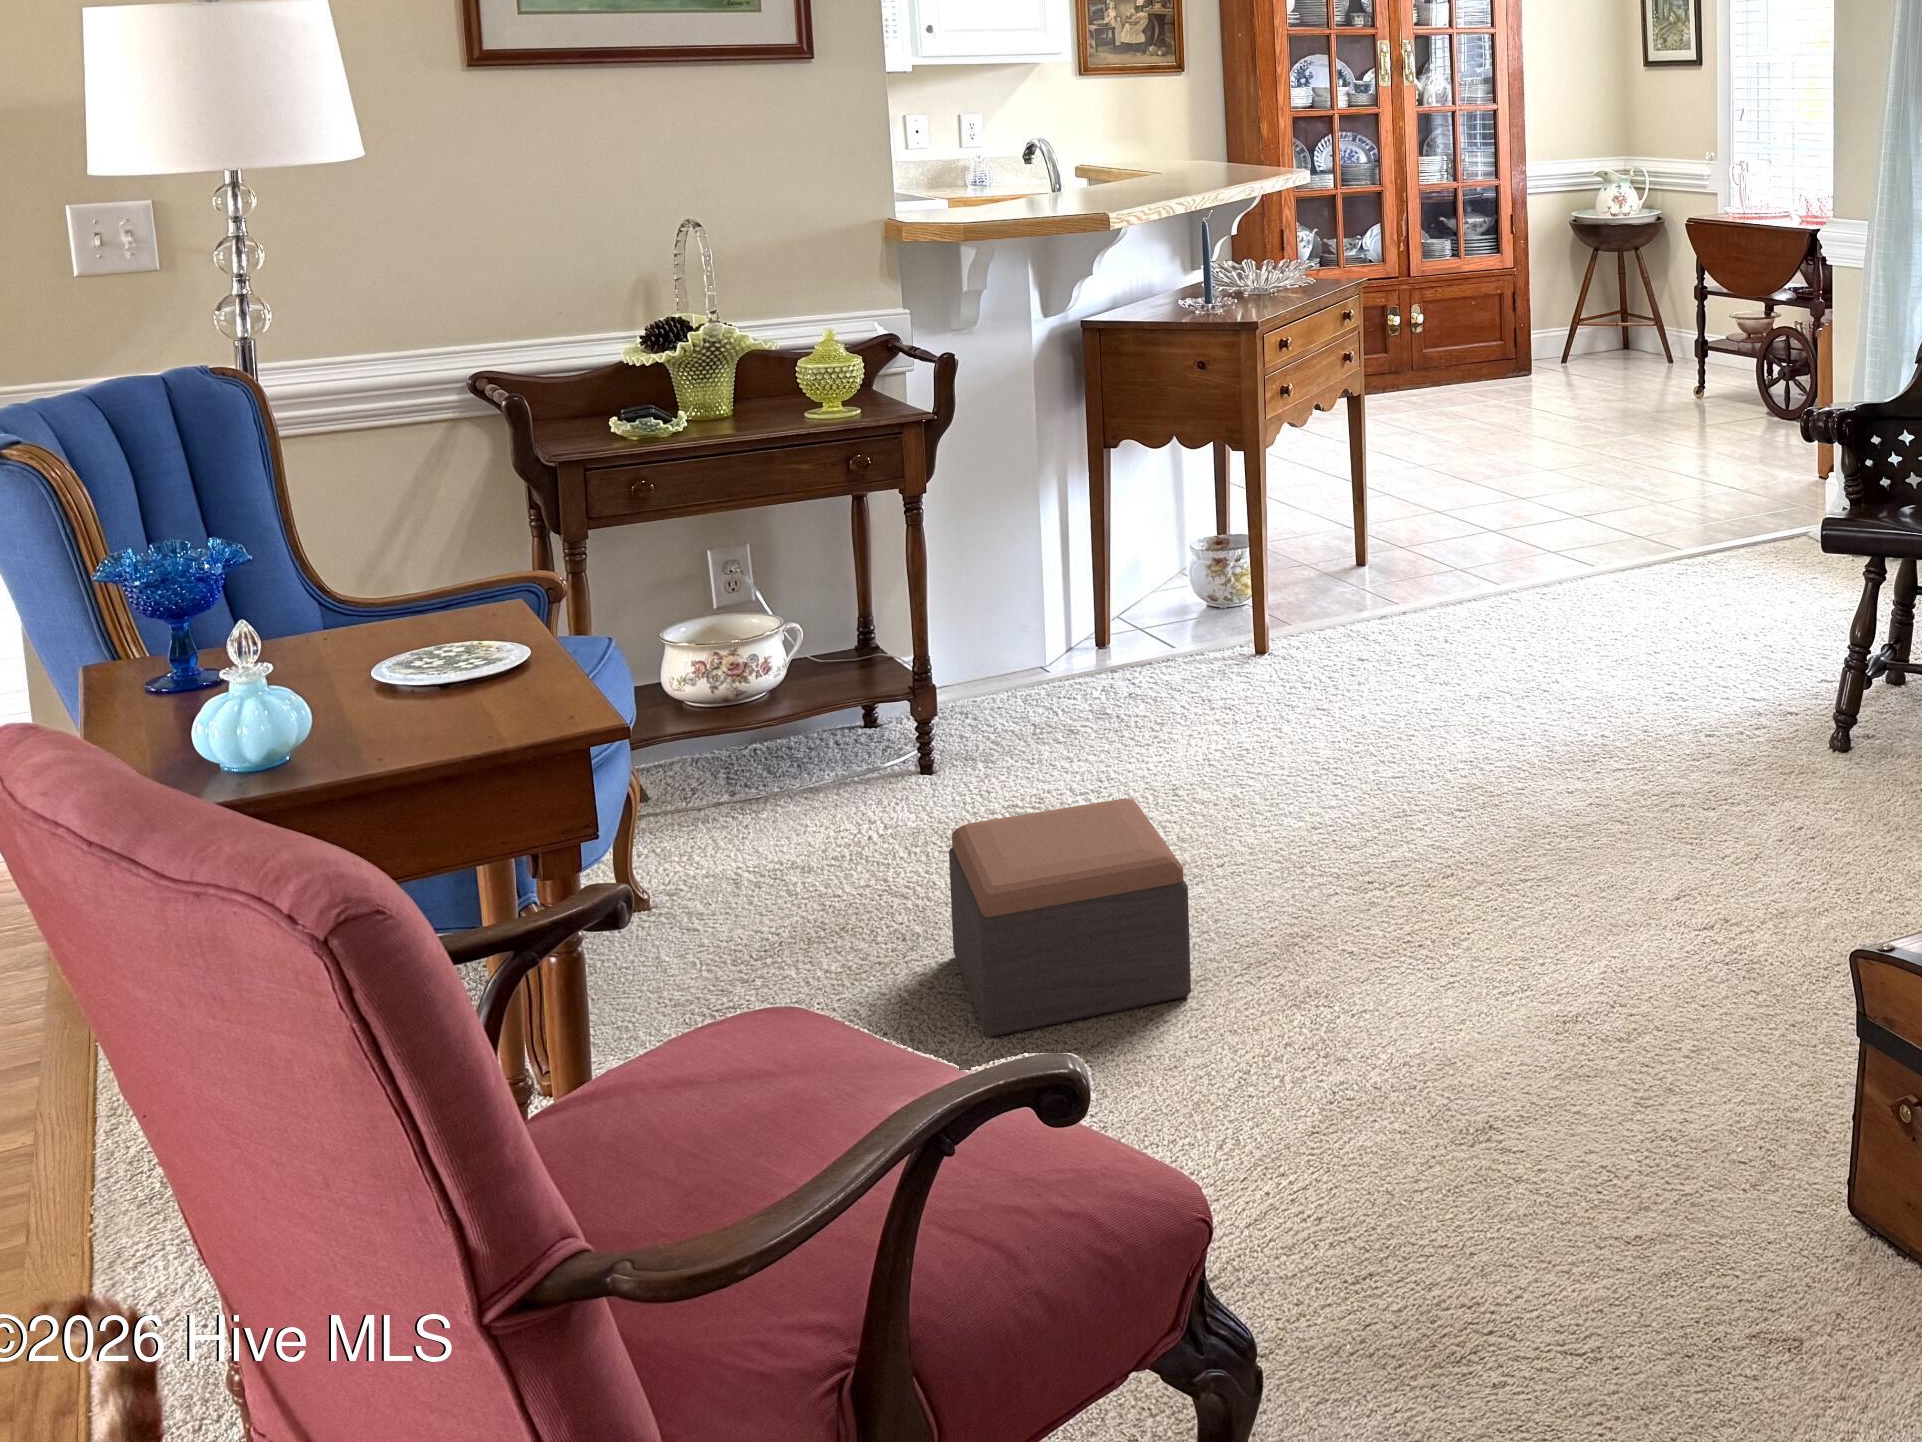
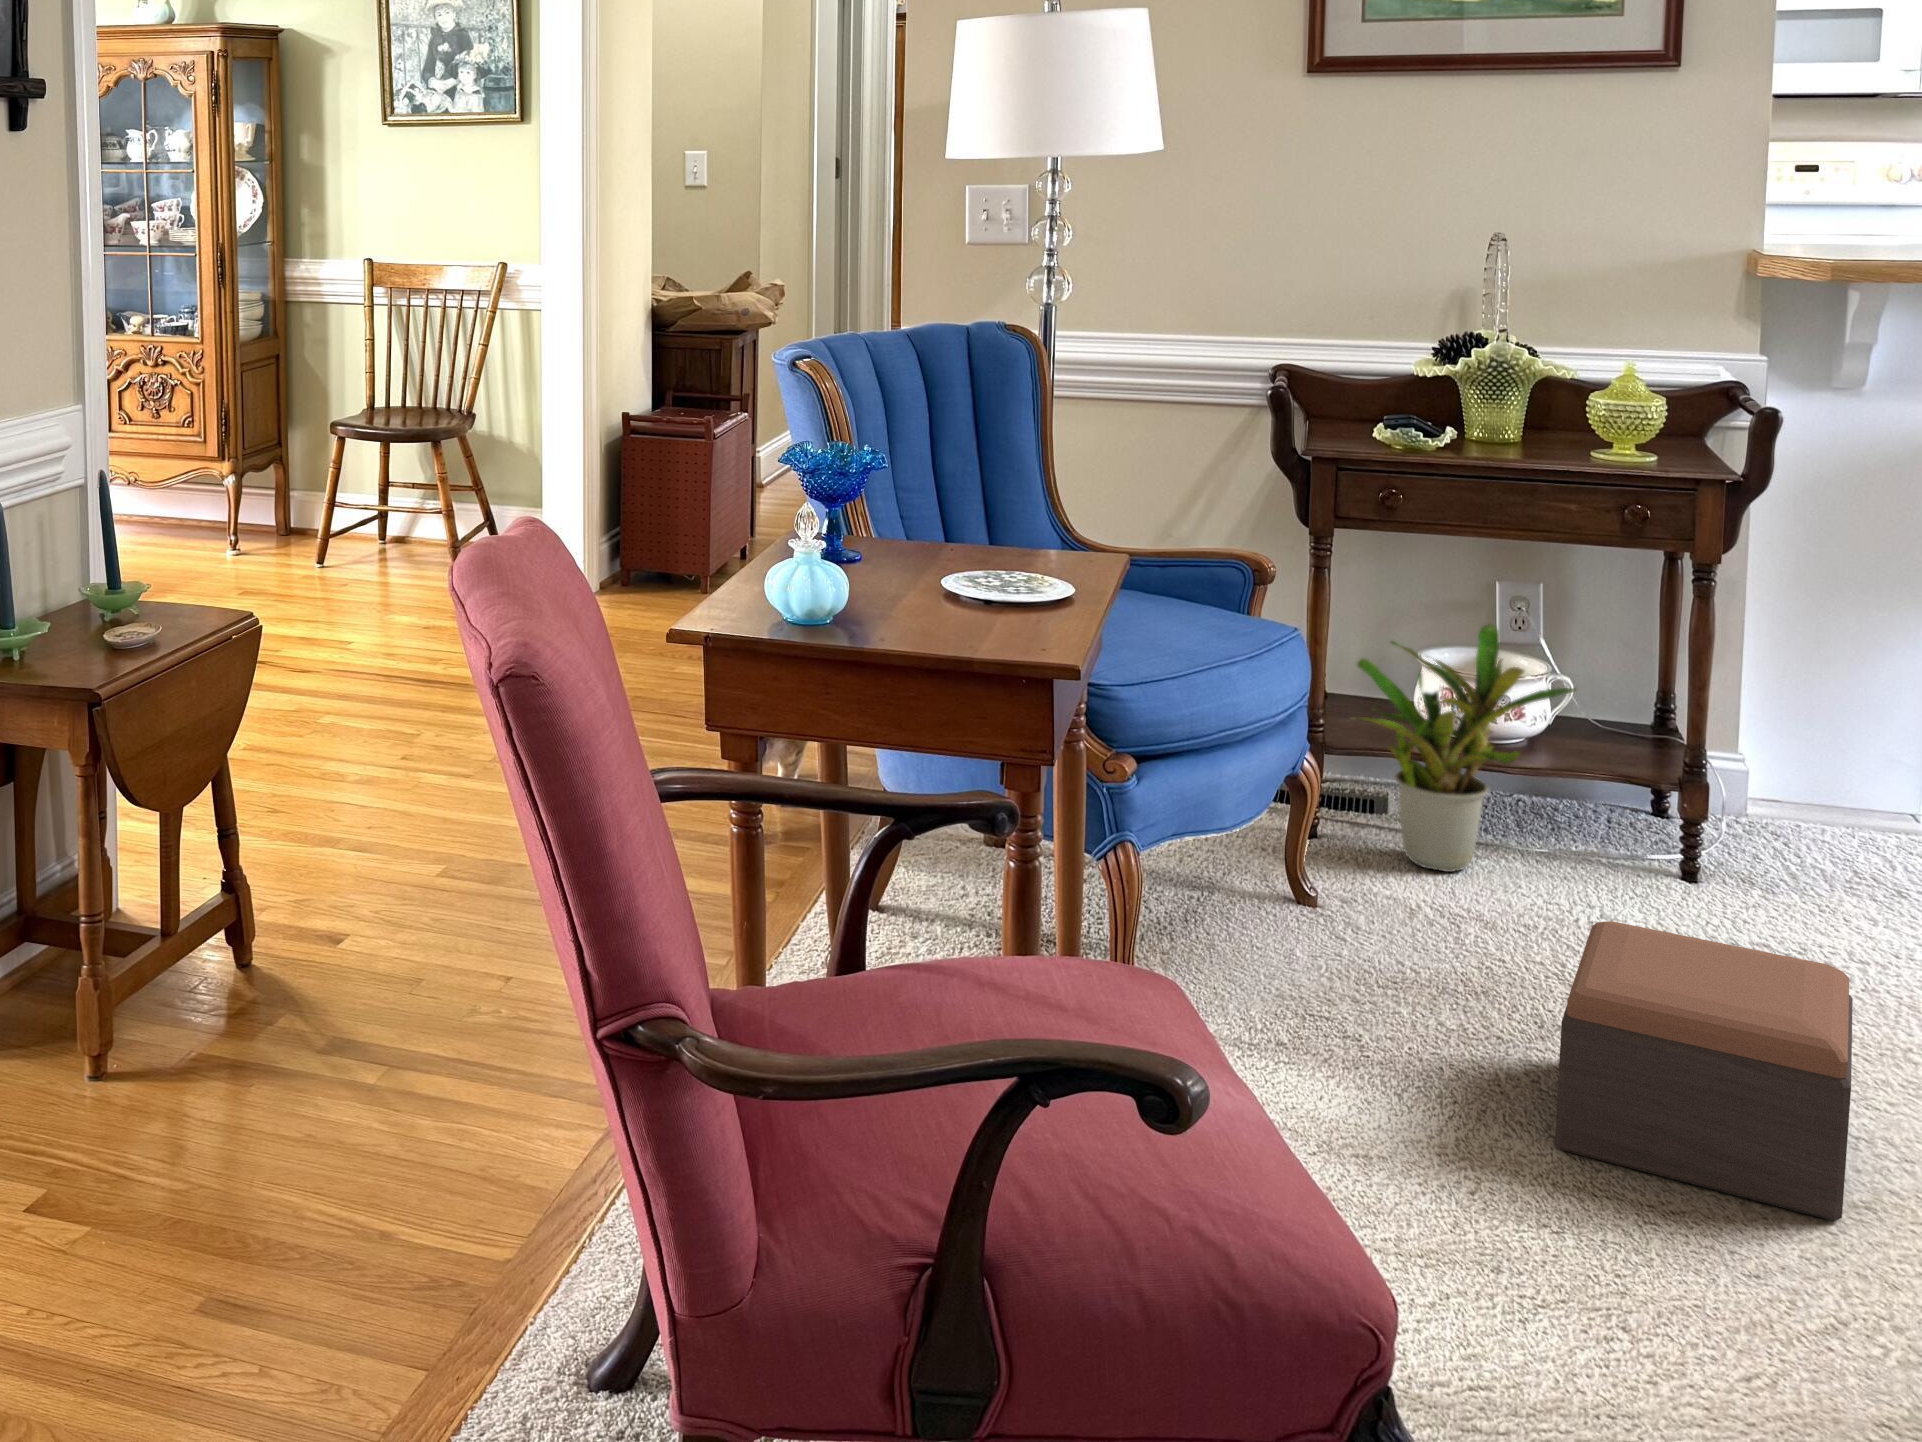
potted plant: none [625,592,832,840] -> present [1351,624,1577,872]

